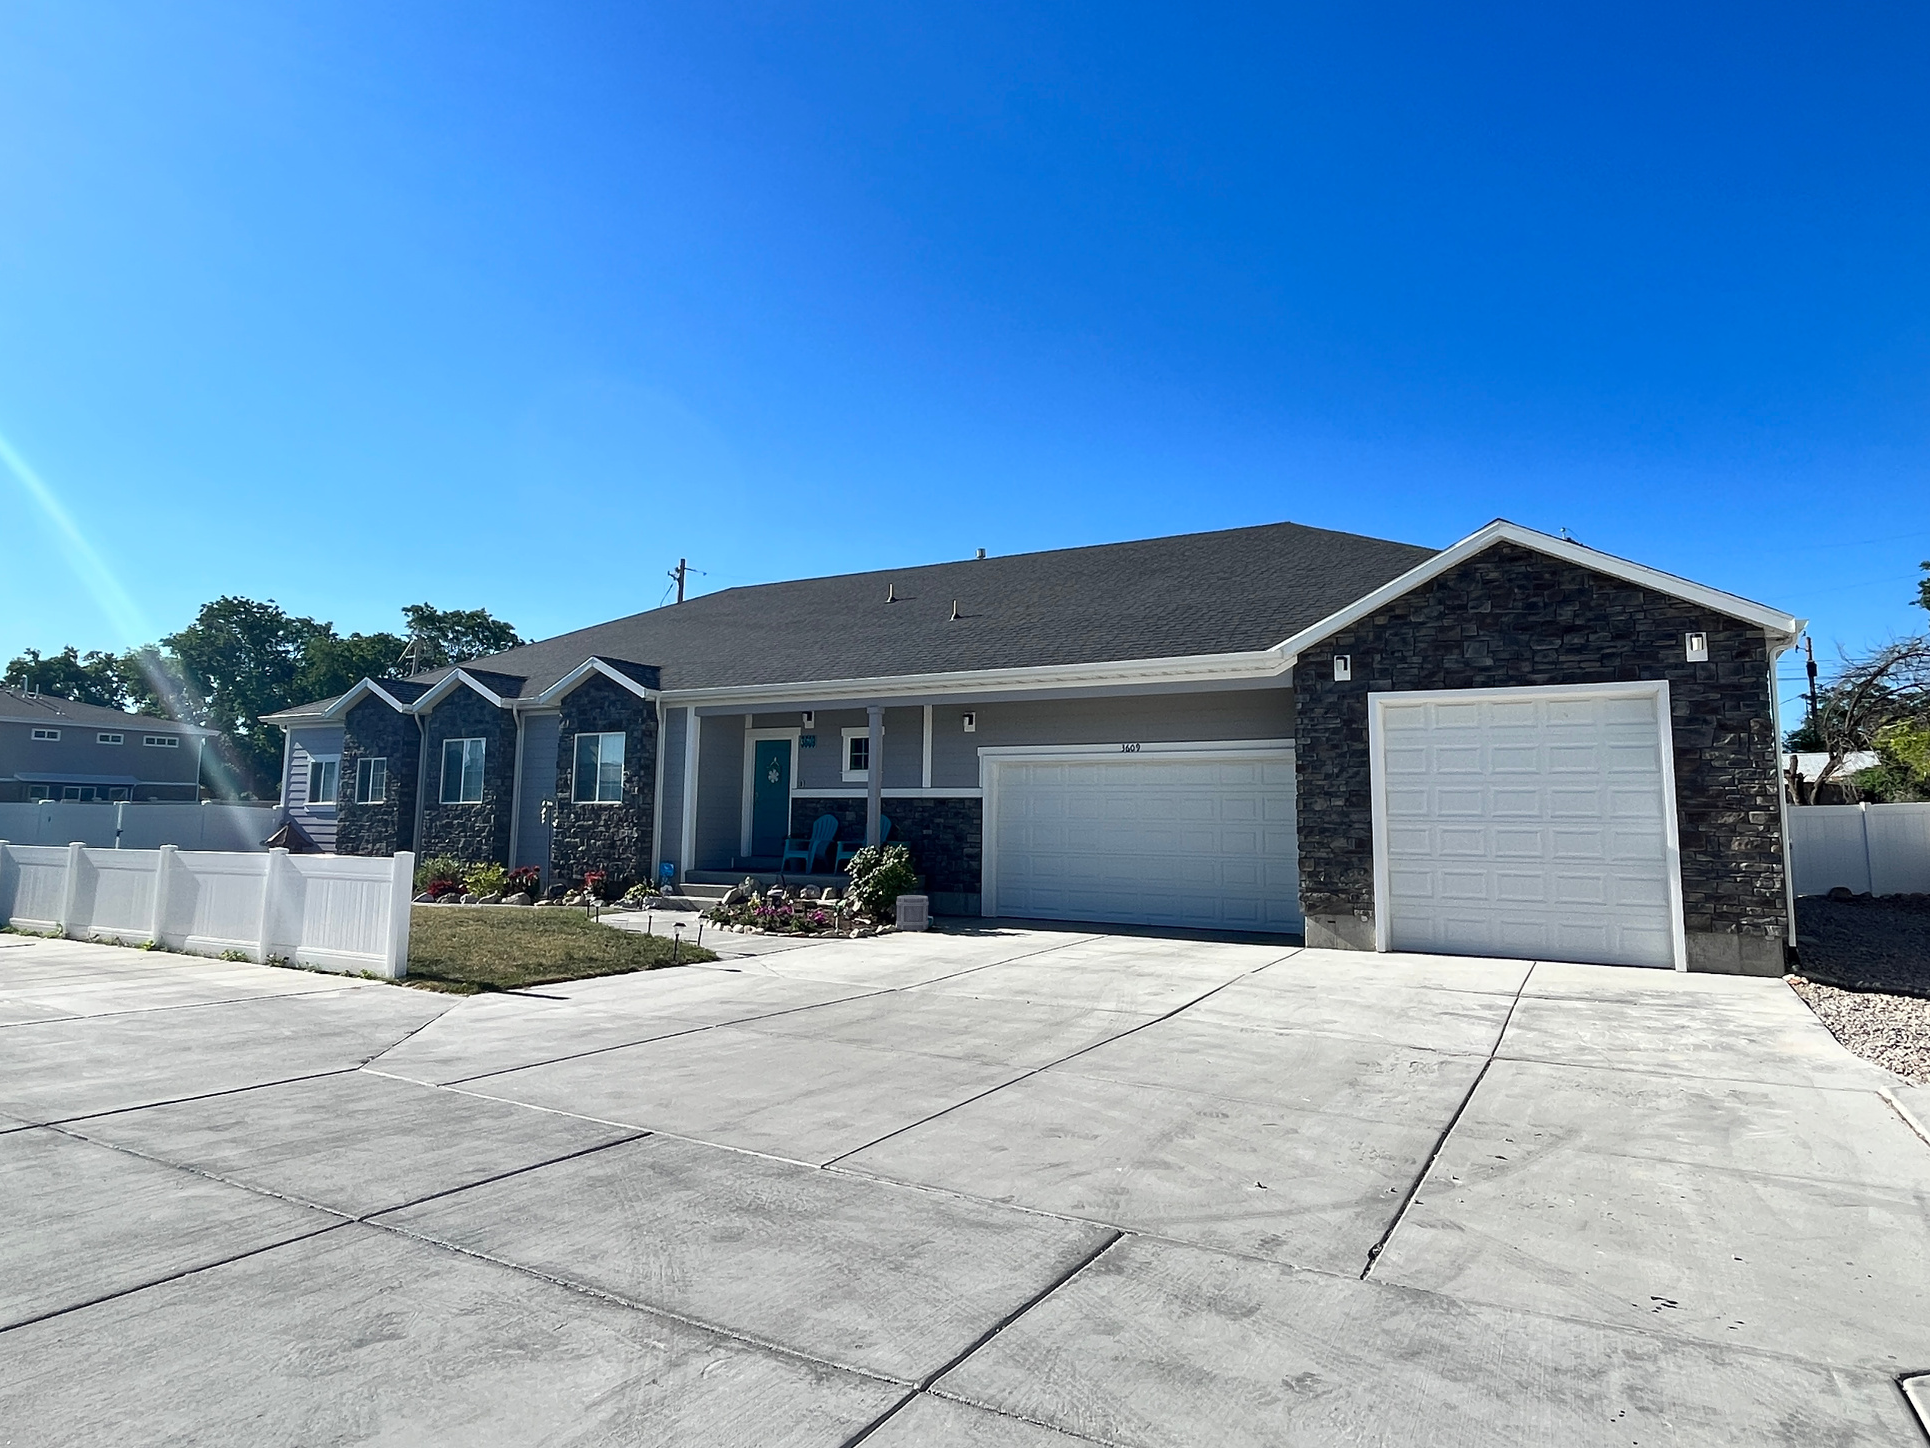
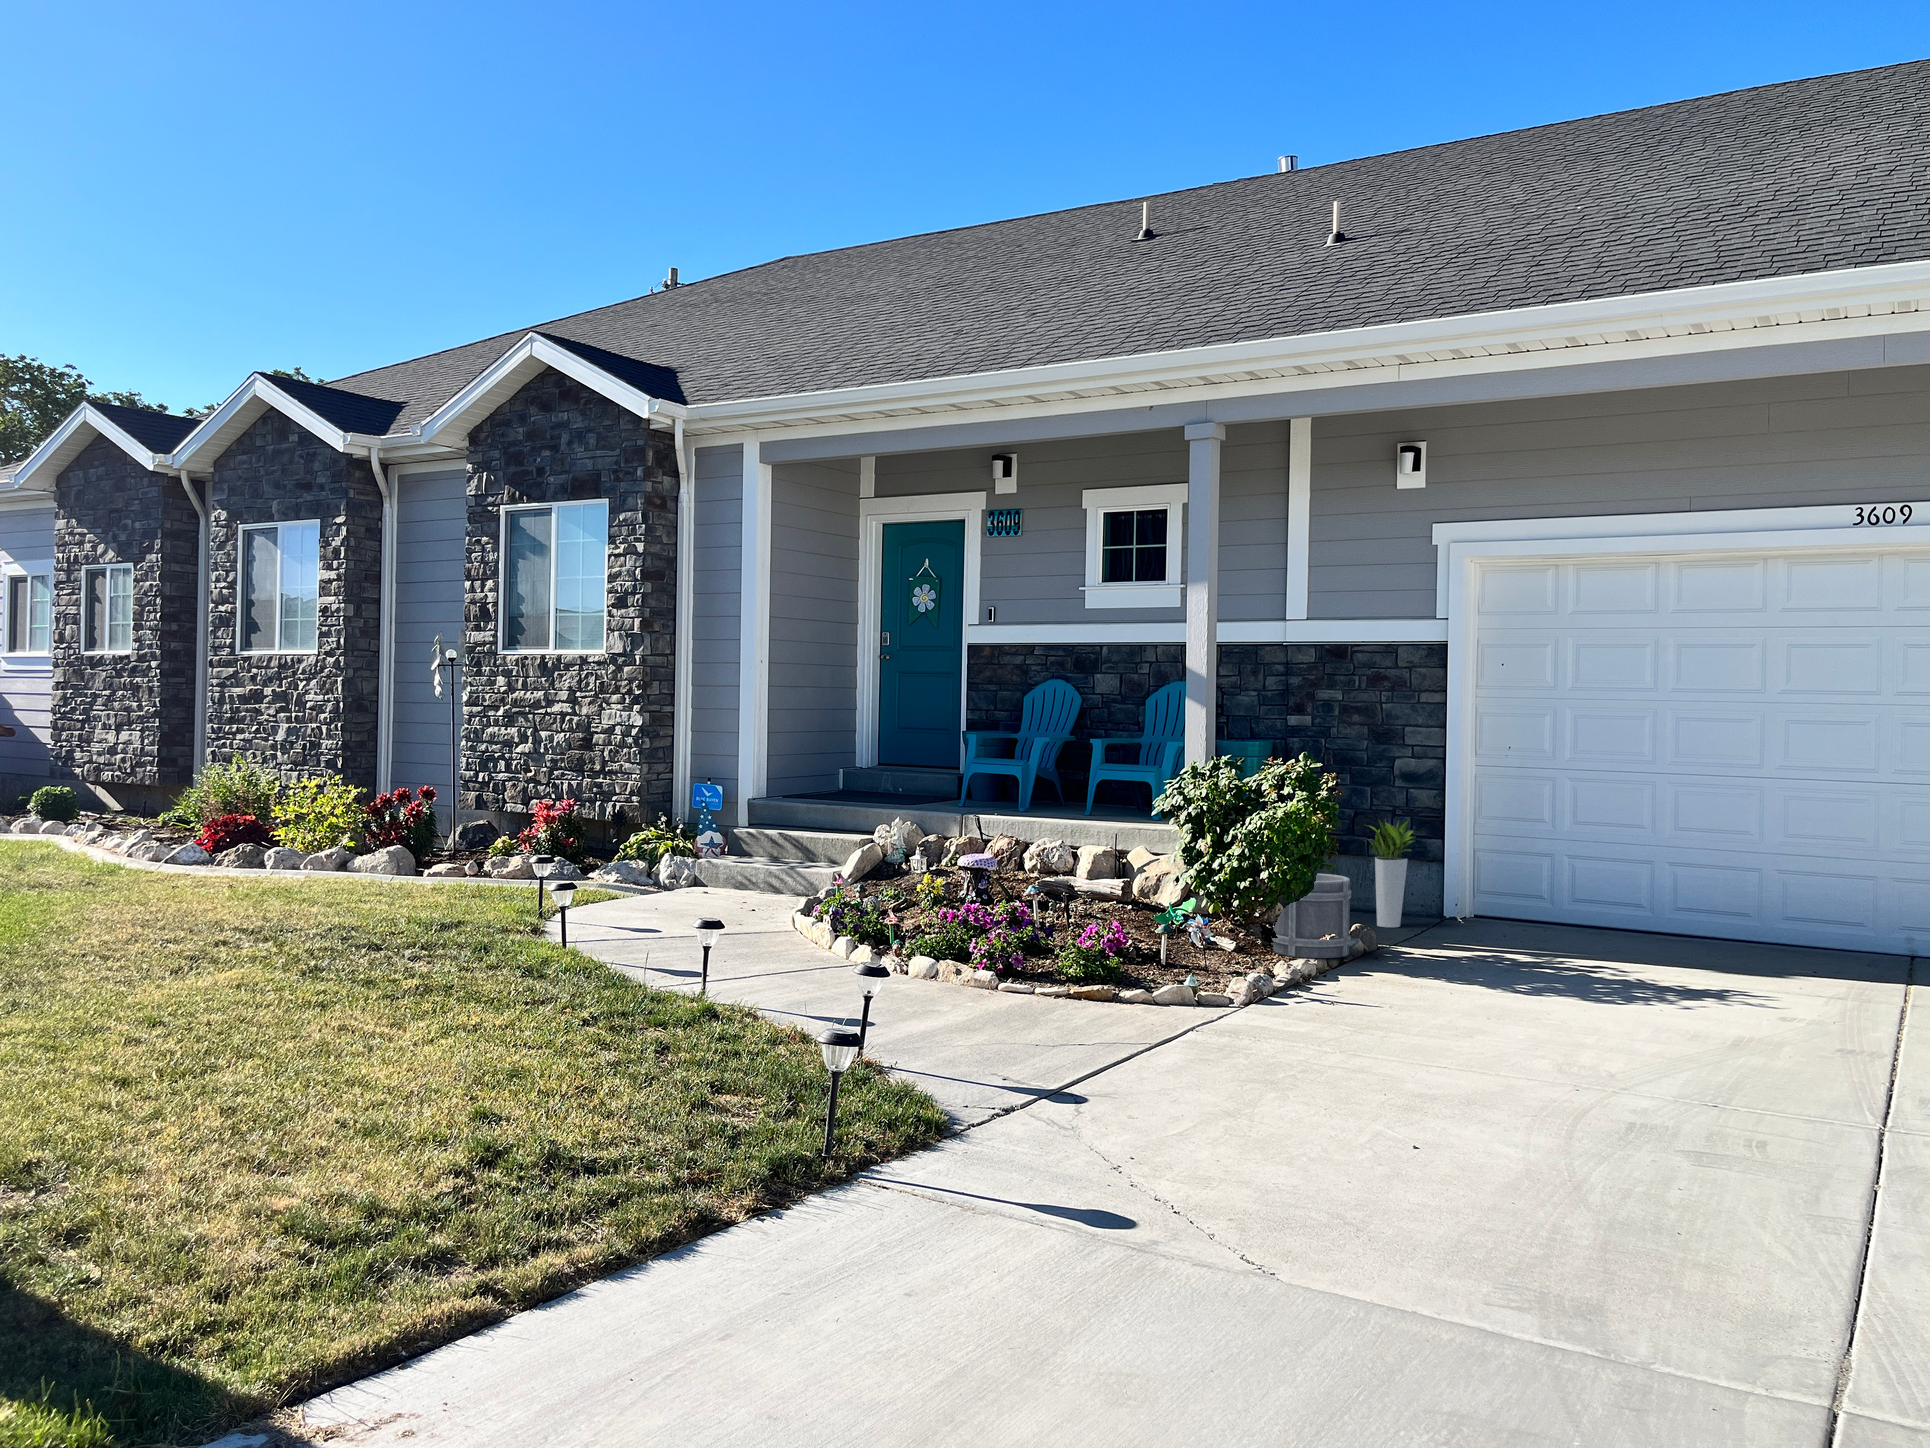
planter: none [948,873,971,921] -> present [1367,820,1414,927]

